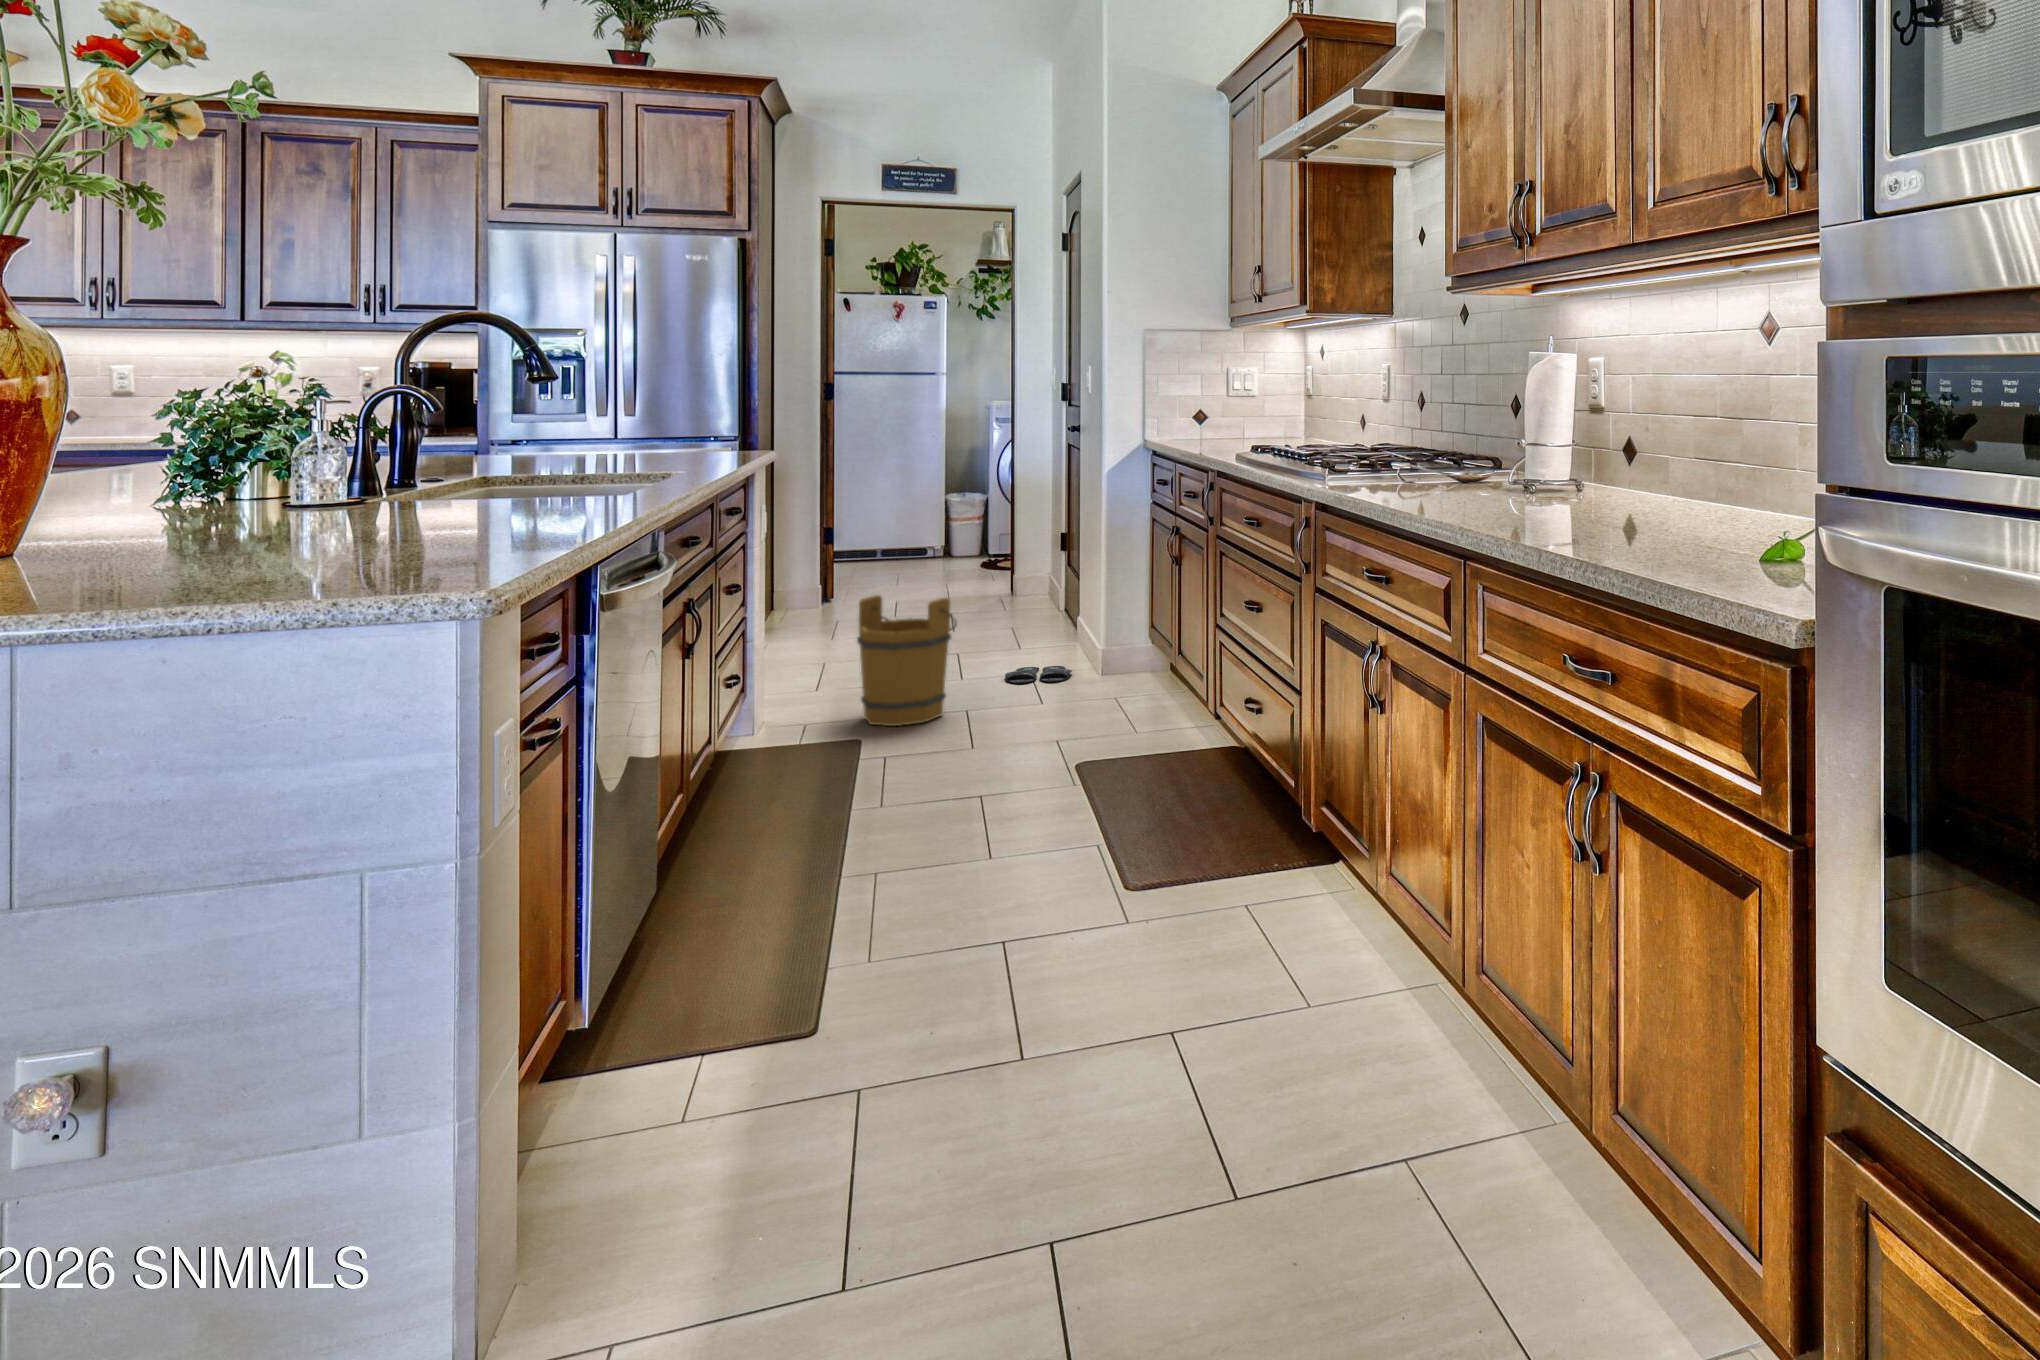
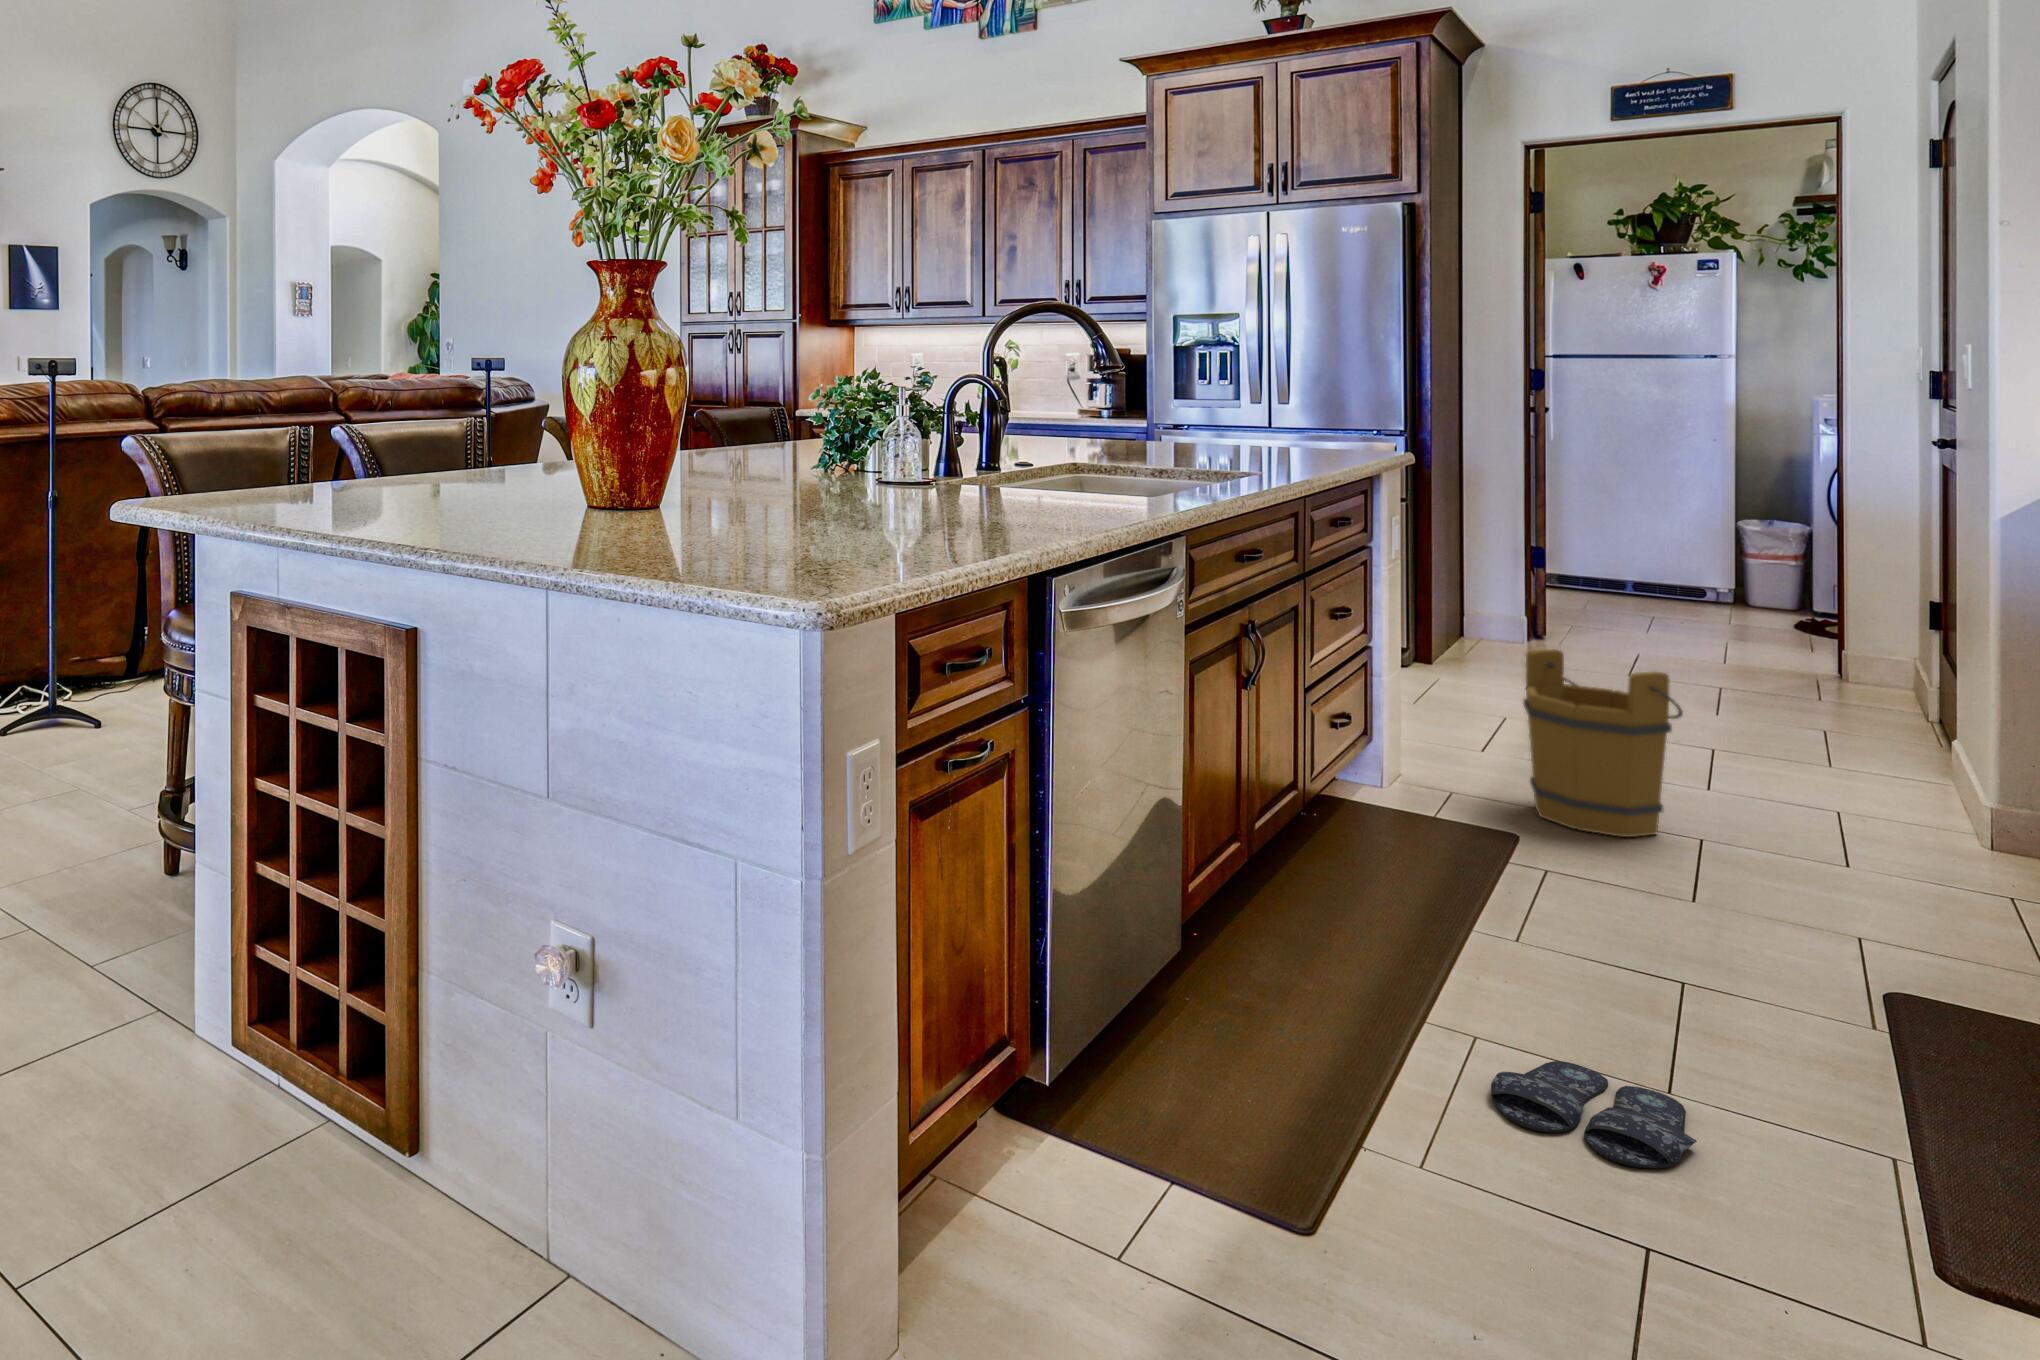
slippers: present [1005,666,1072,684] -> present [1491,1061,1697,1168]

